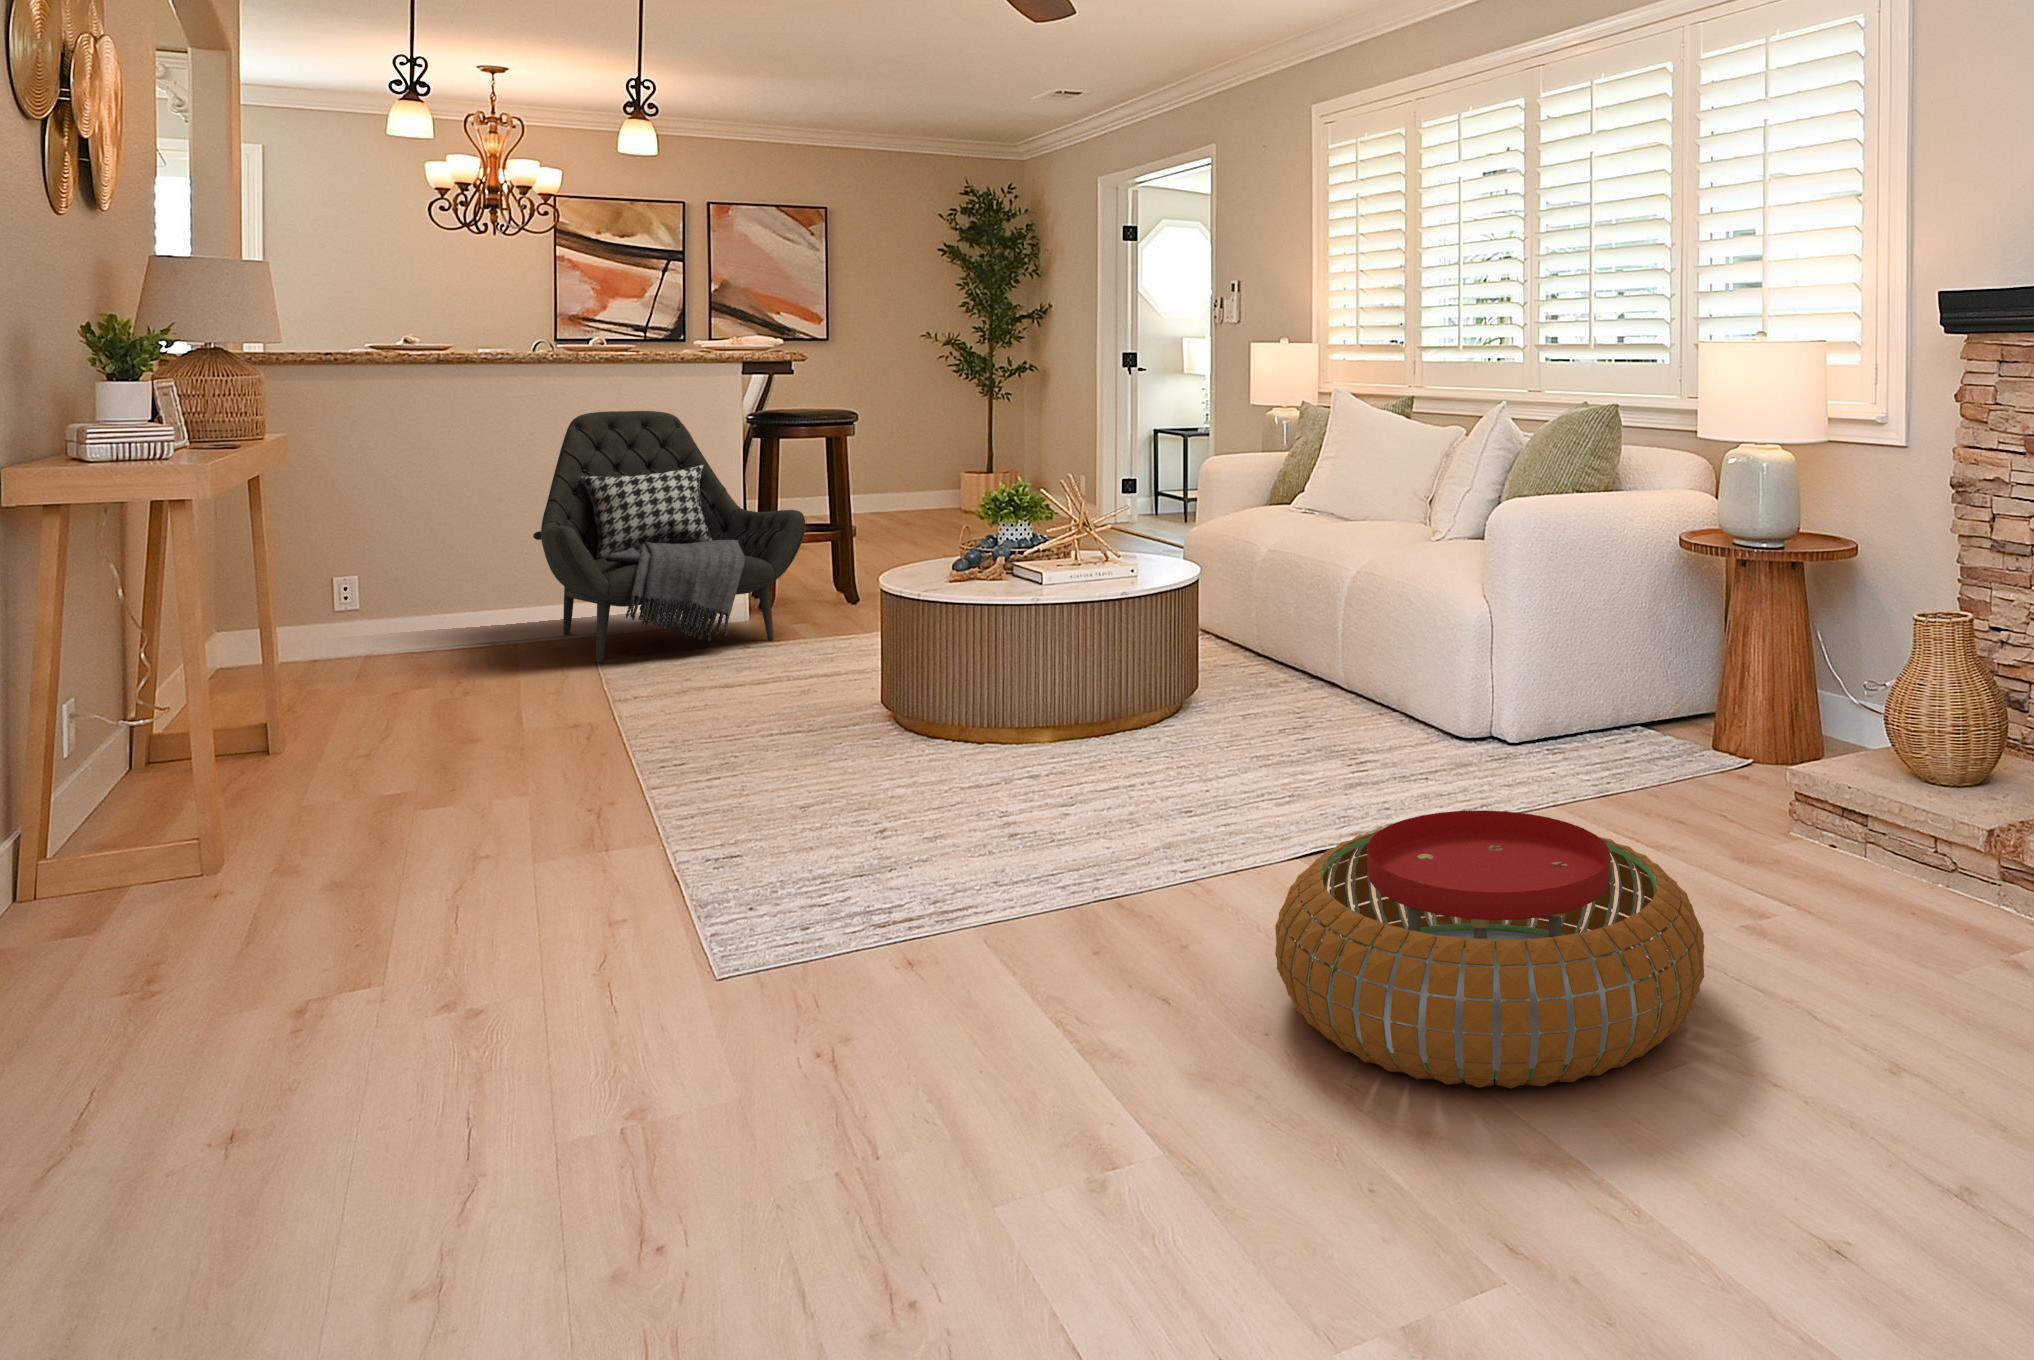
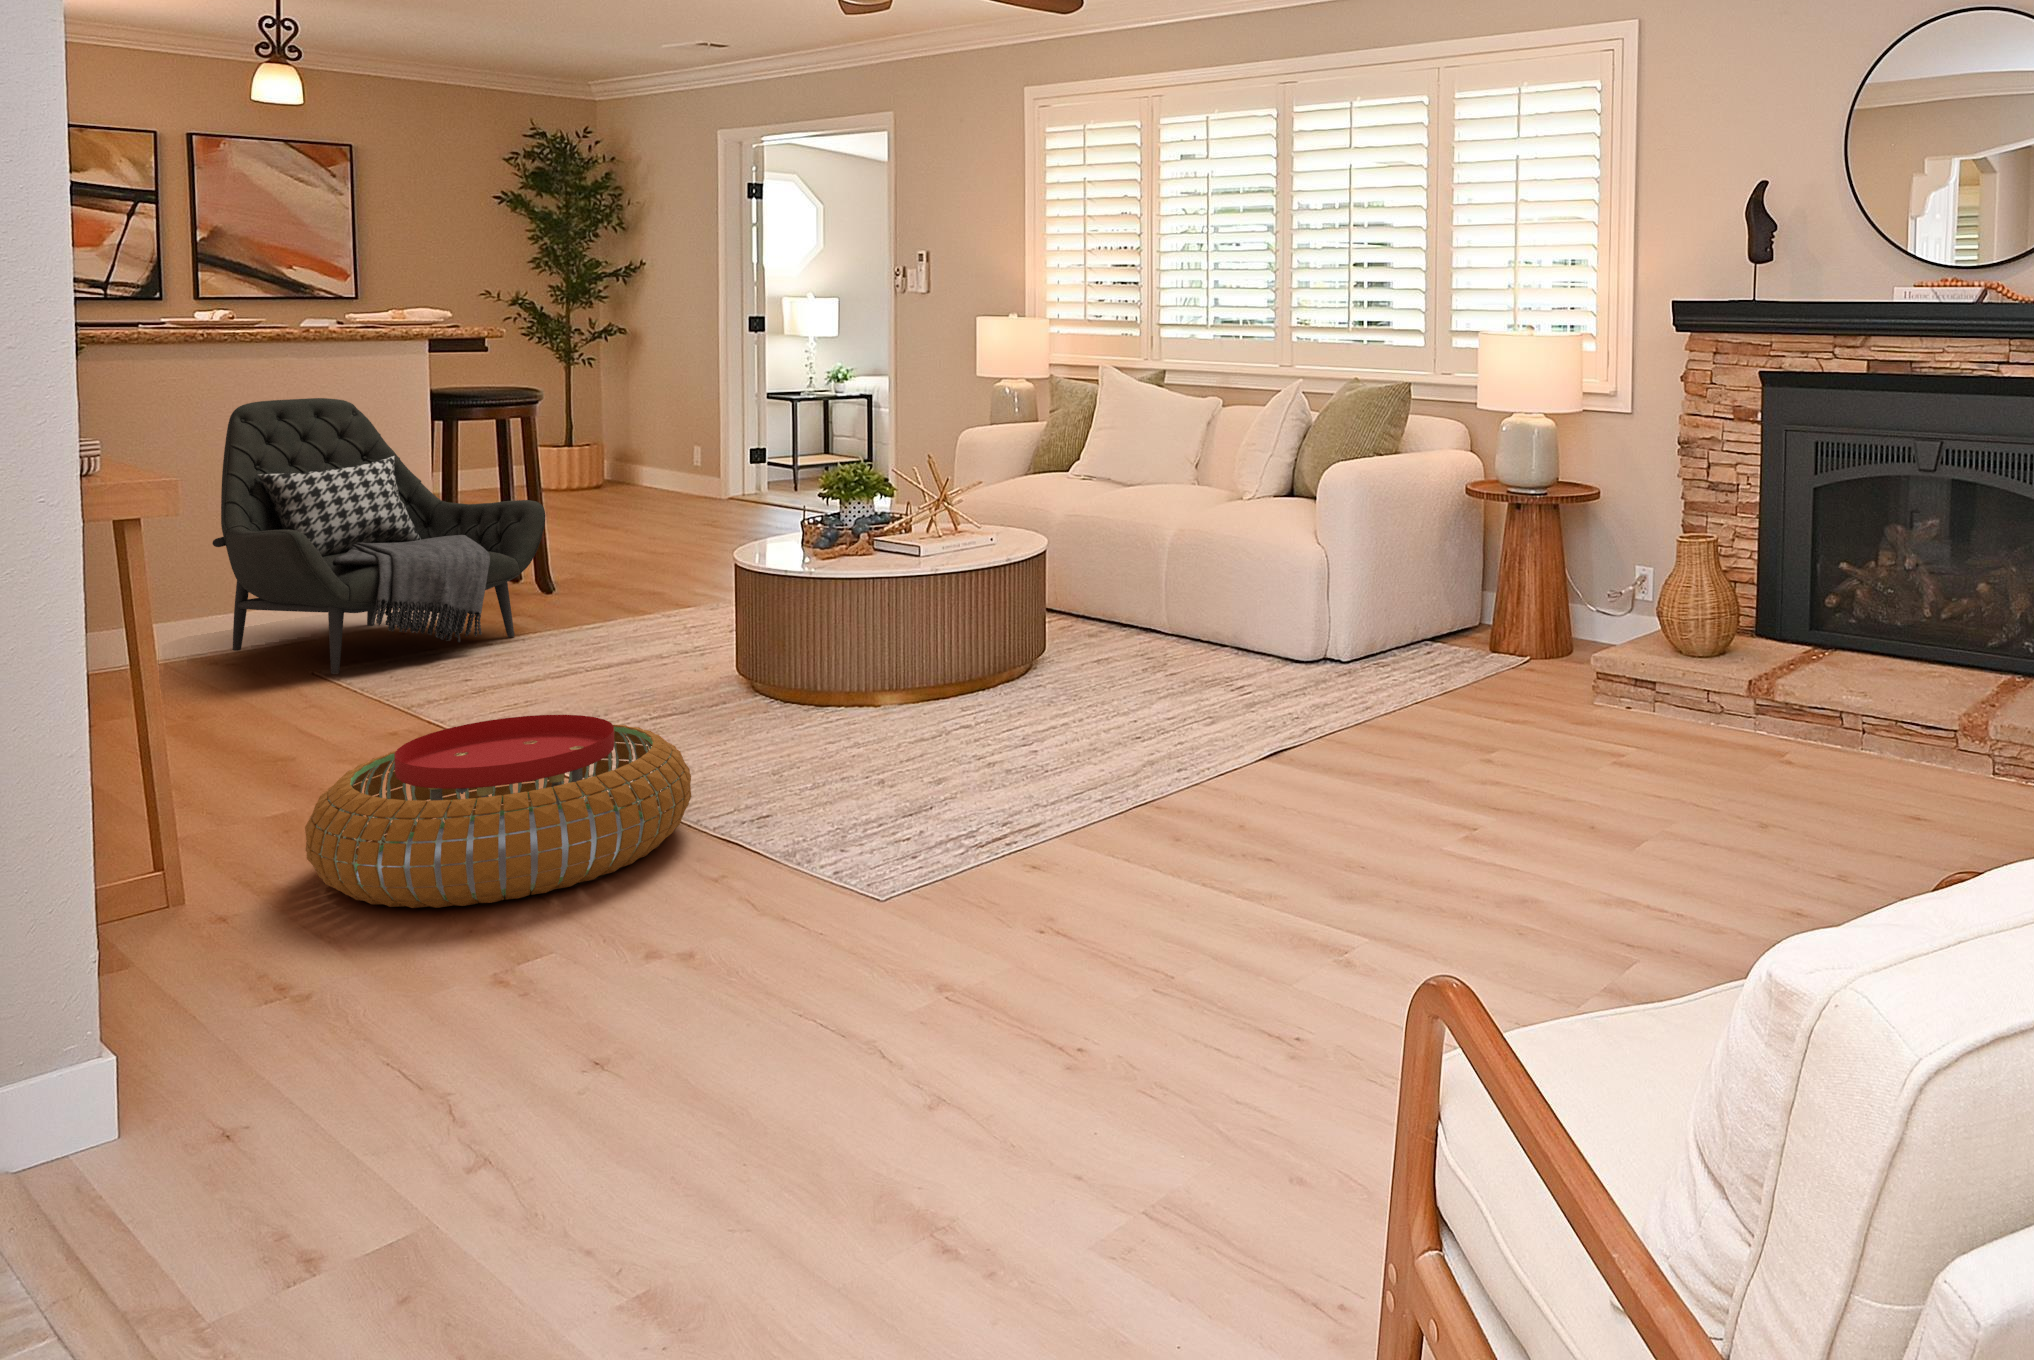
pouf: present [1275,810,1705,1088] -> present [305,715,692,908]

